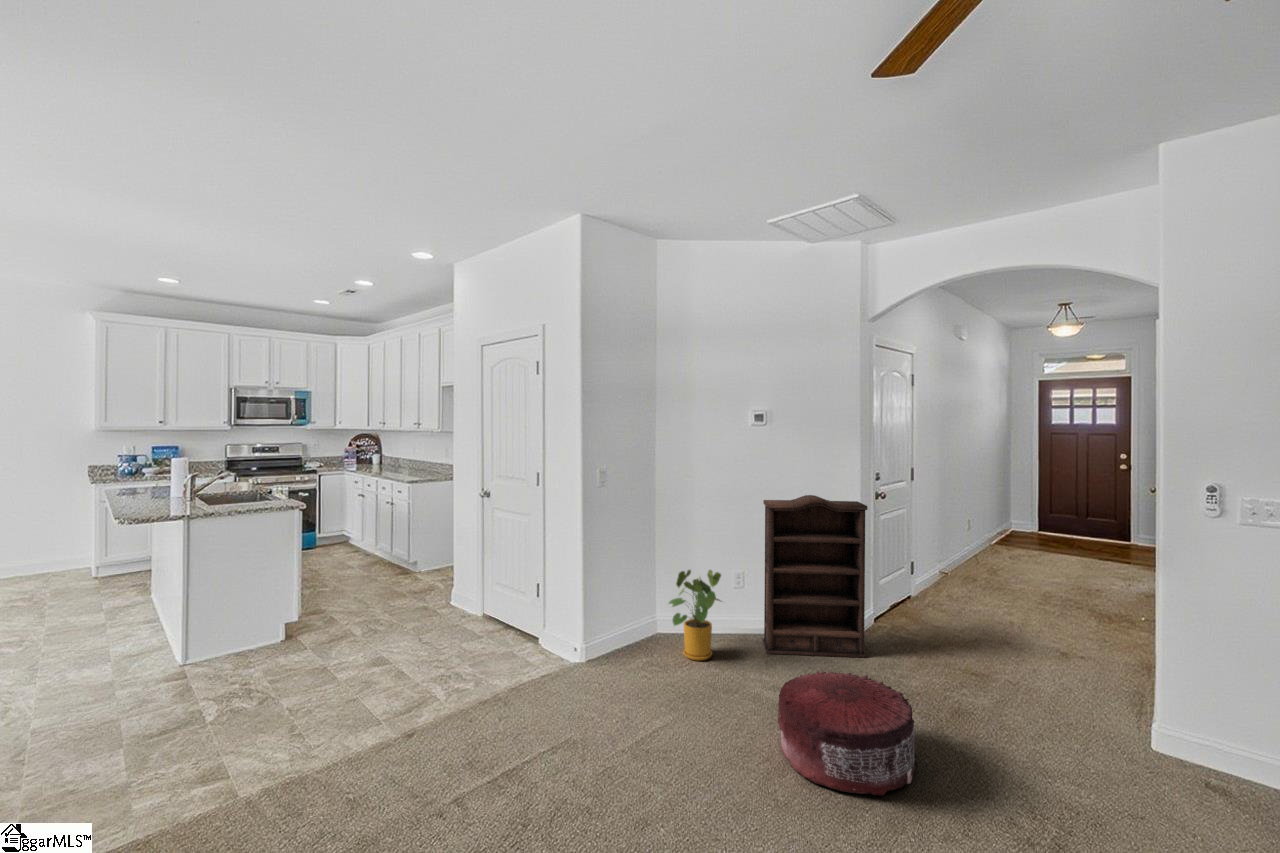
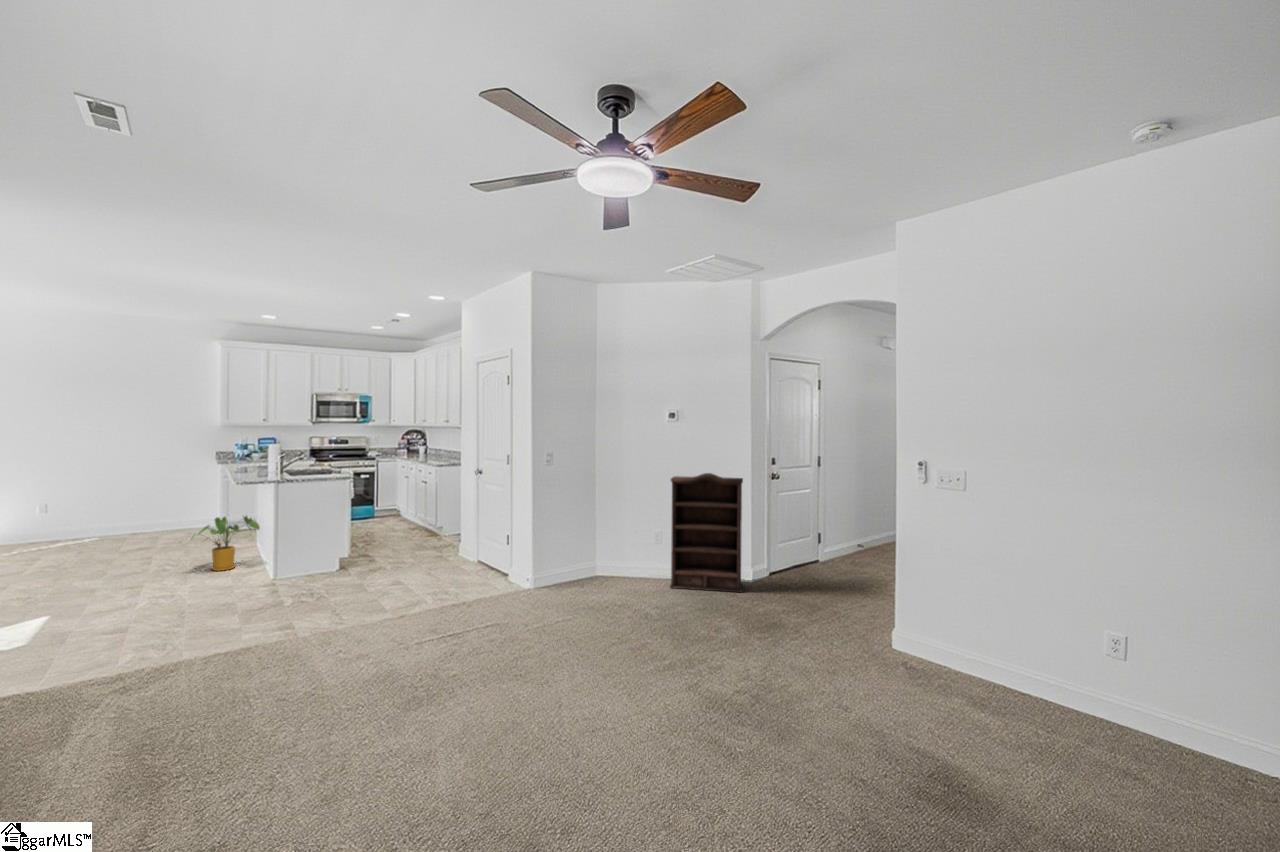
house plant: present [669,570,721,660] -> present [198,516,260,571]
pouf: present [778,671,917,796] -> none [631,586,720,654]

